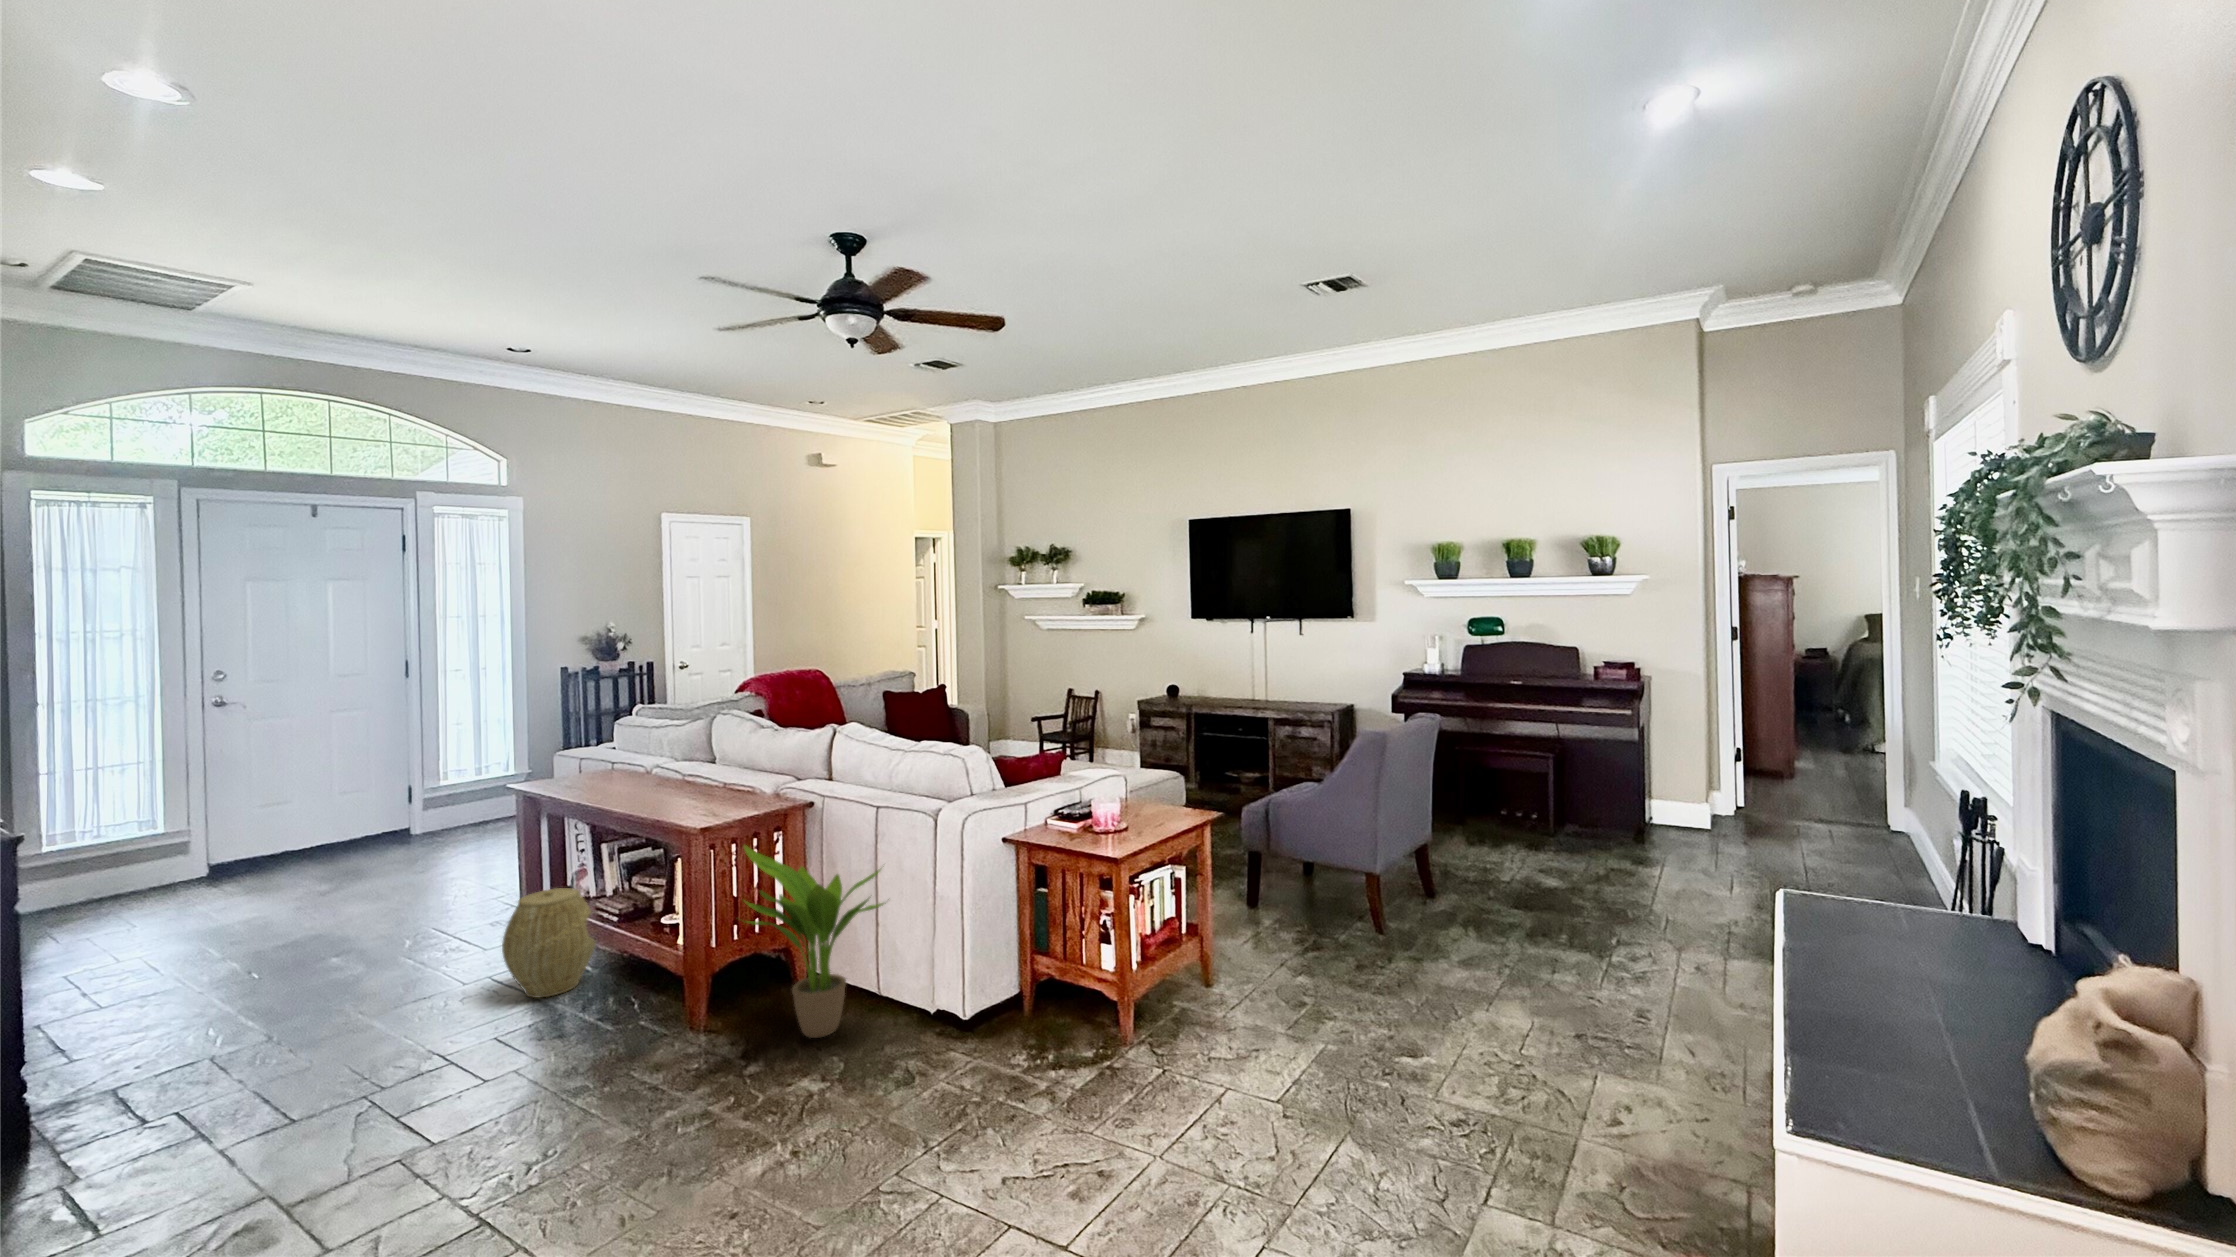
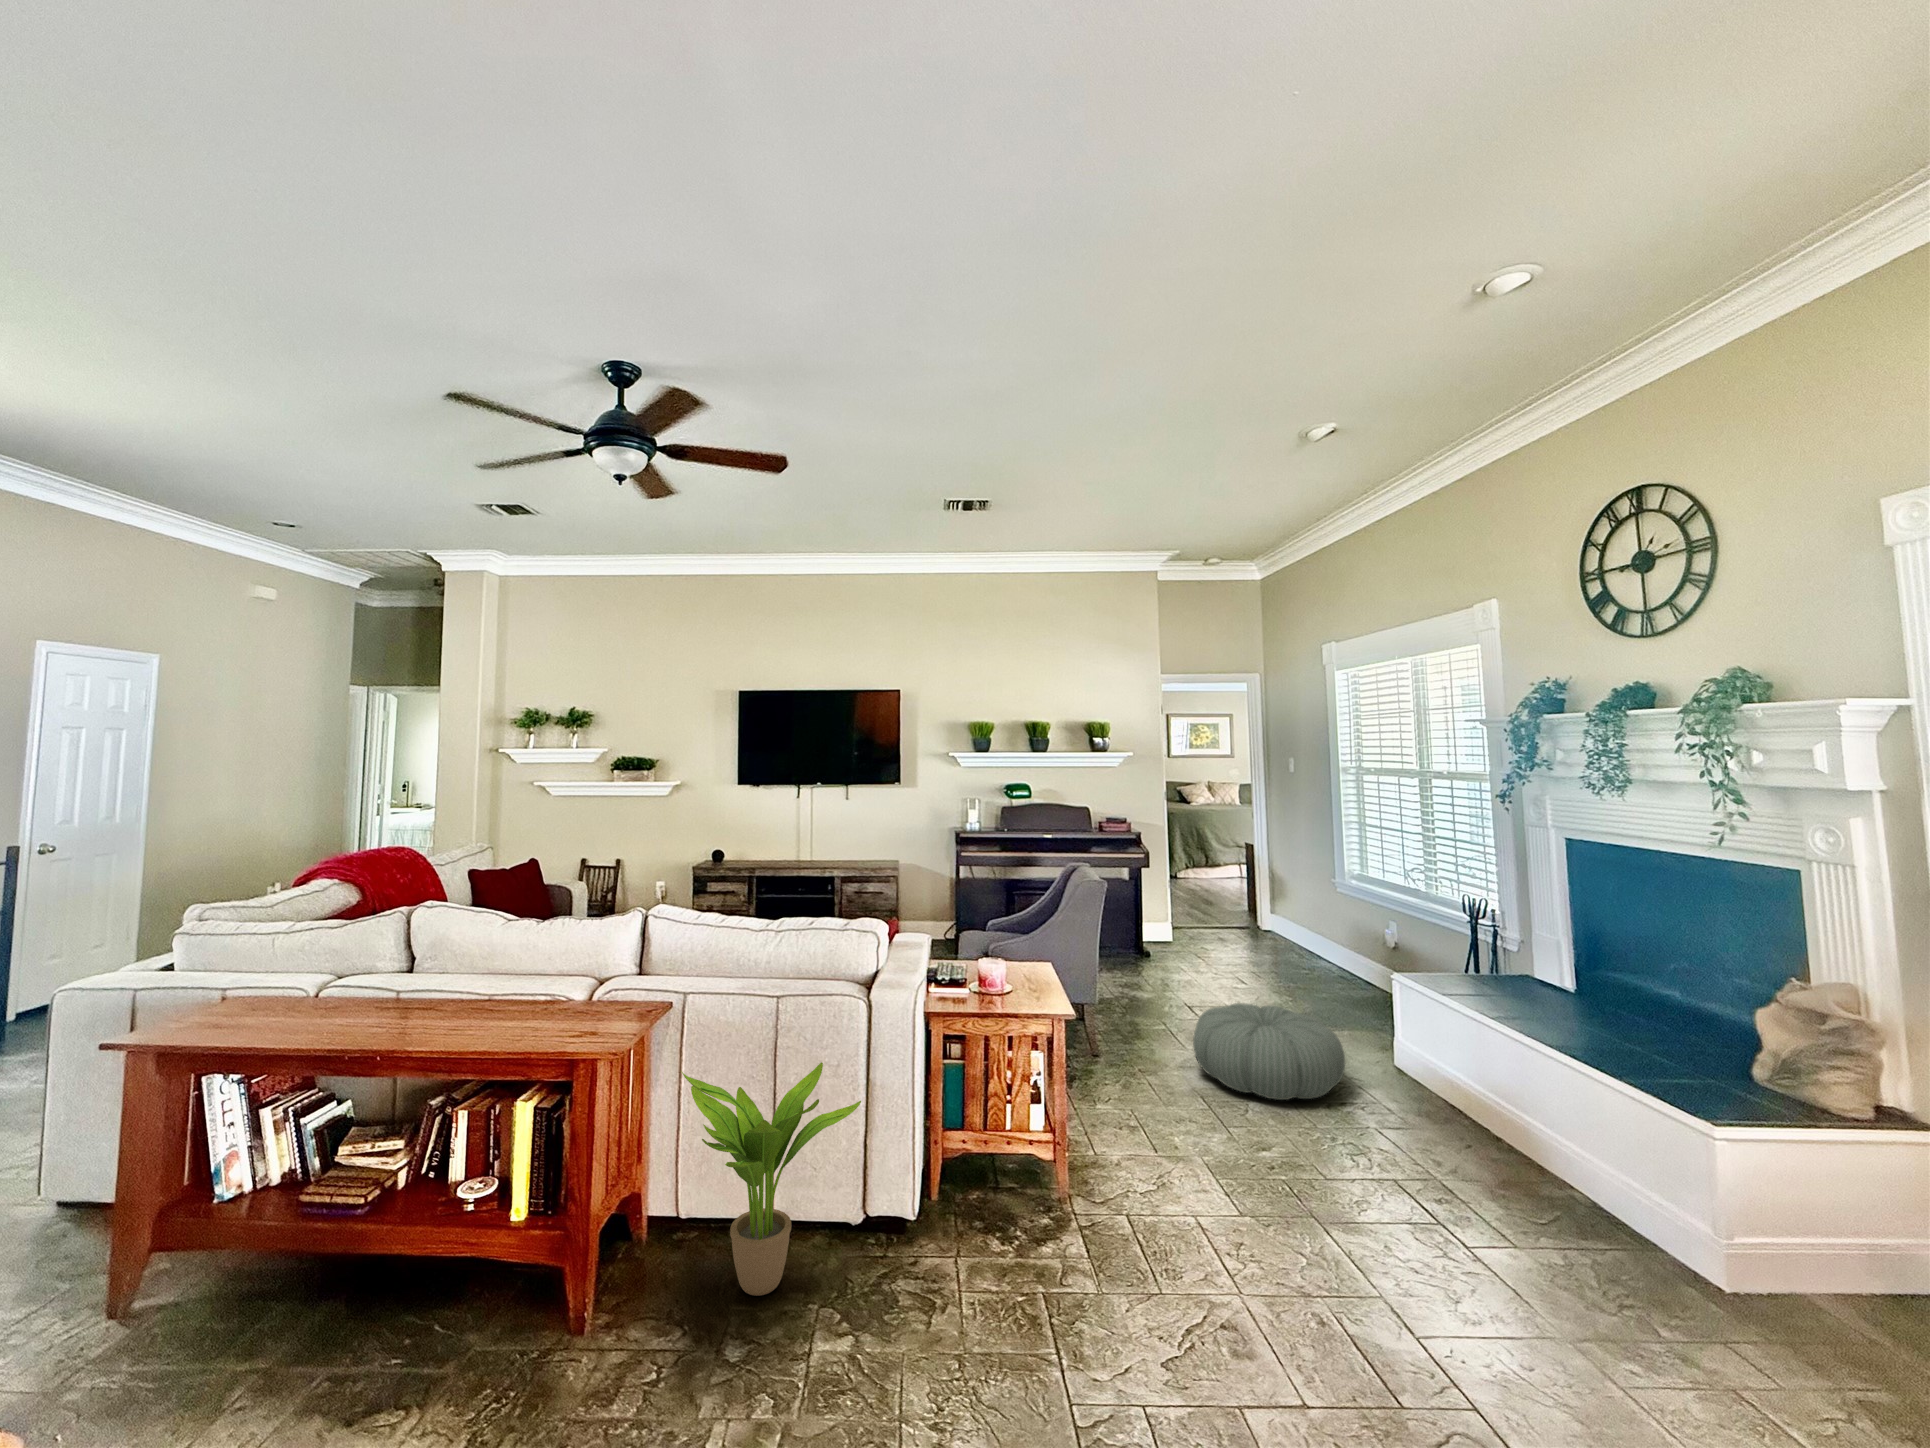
woven basket: present [502,888,596,998] -> none [186,1187,338,1378]
pouf: none [1455,900,1648,1026] -> present [1193,1003,1345,1100]

